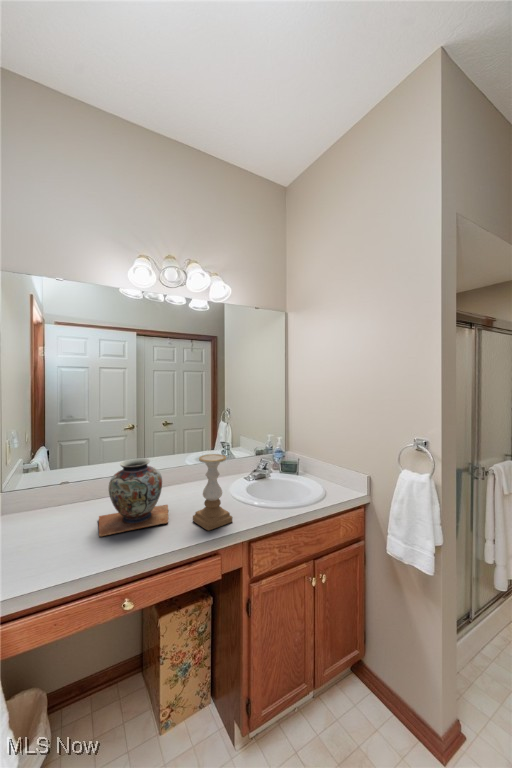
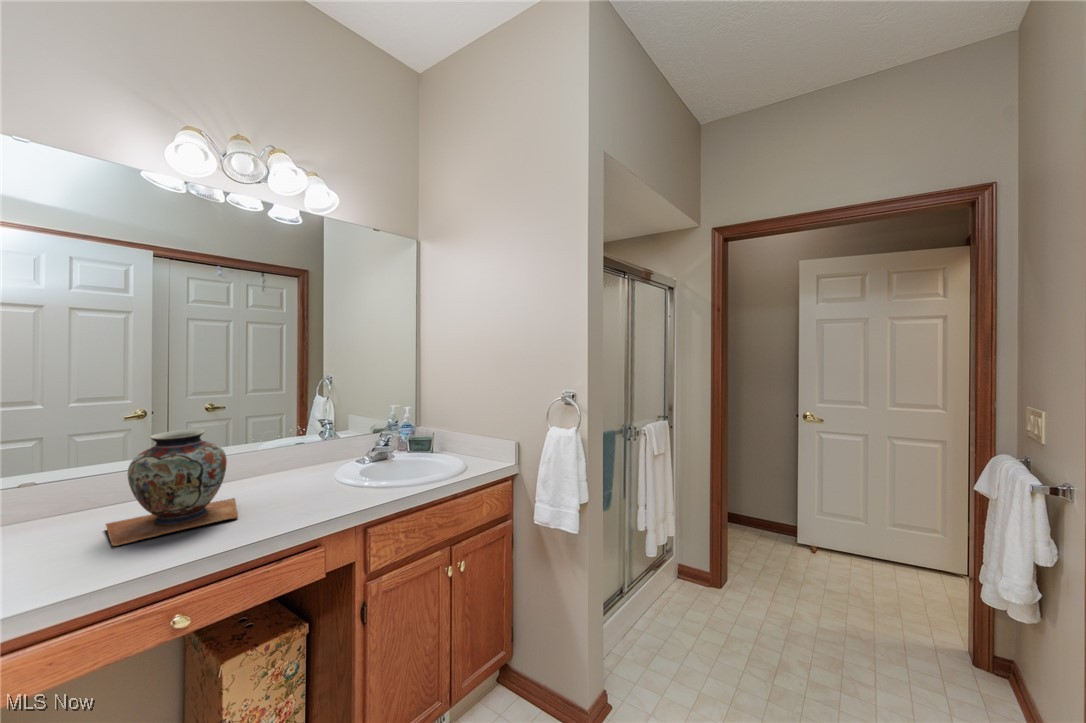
candle holder: present [193,454,233,531] -> none [278,418,340,518]

